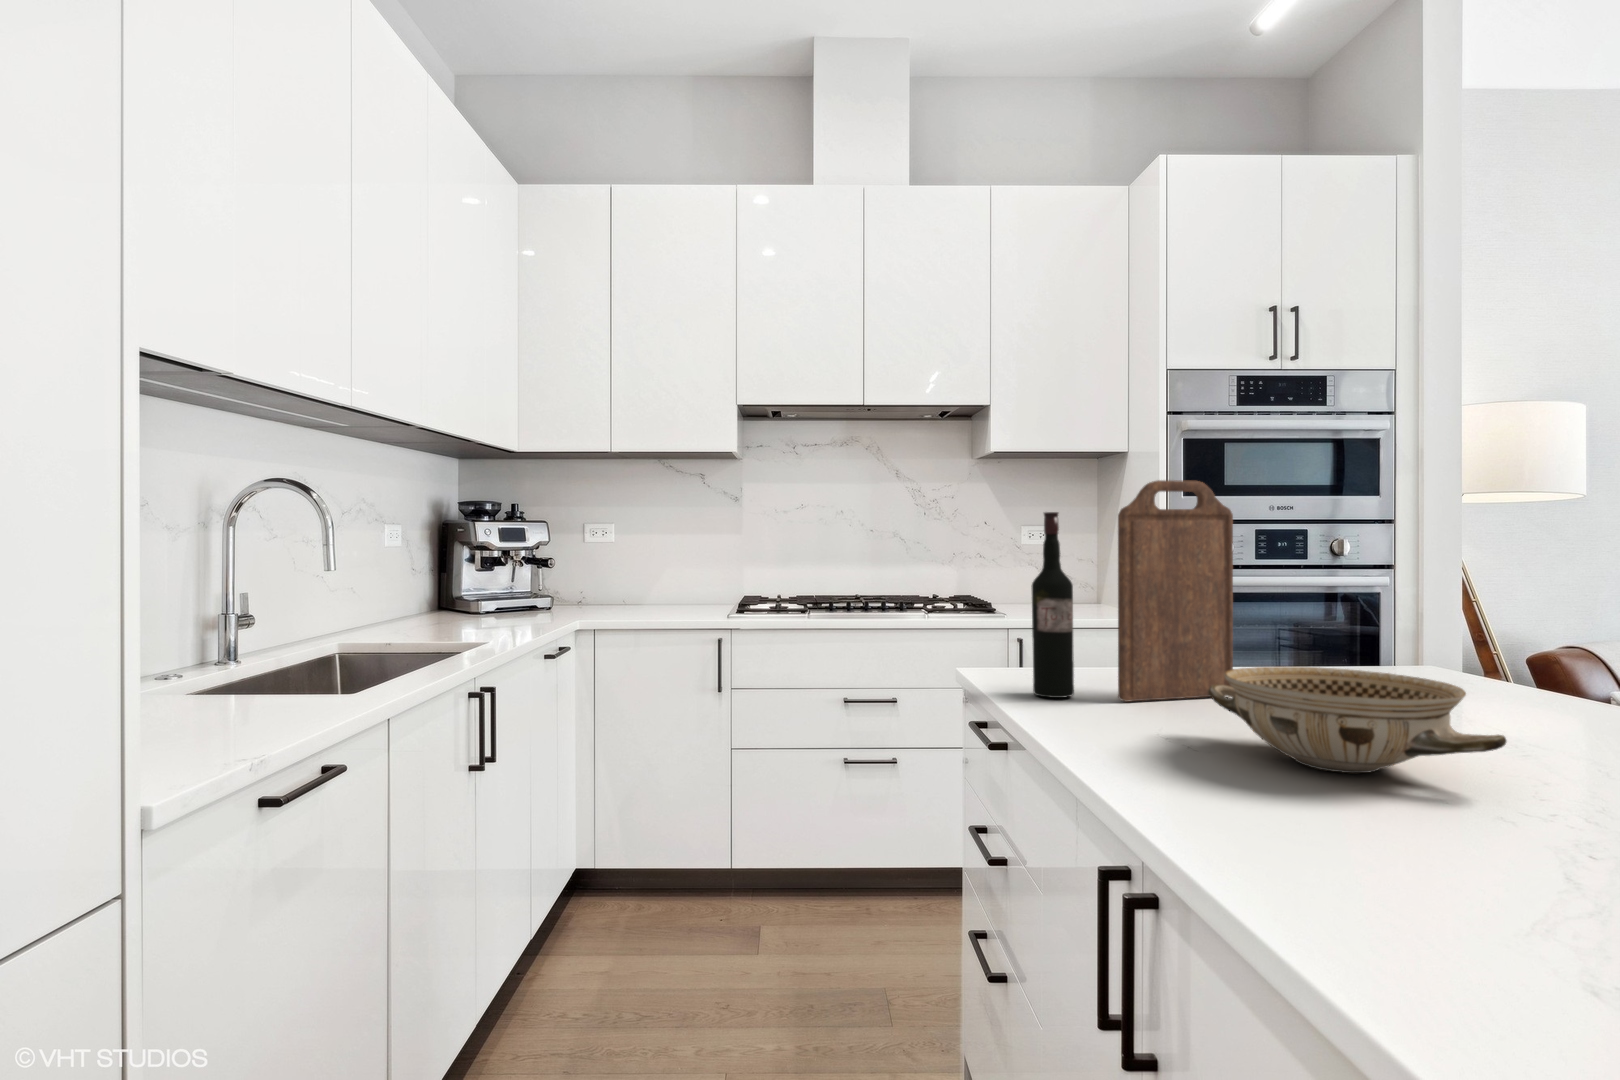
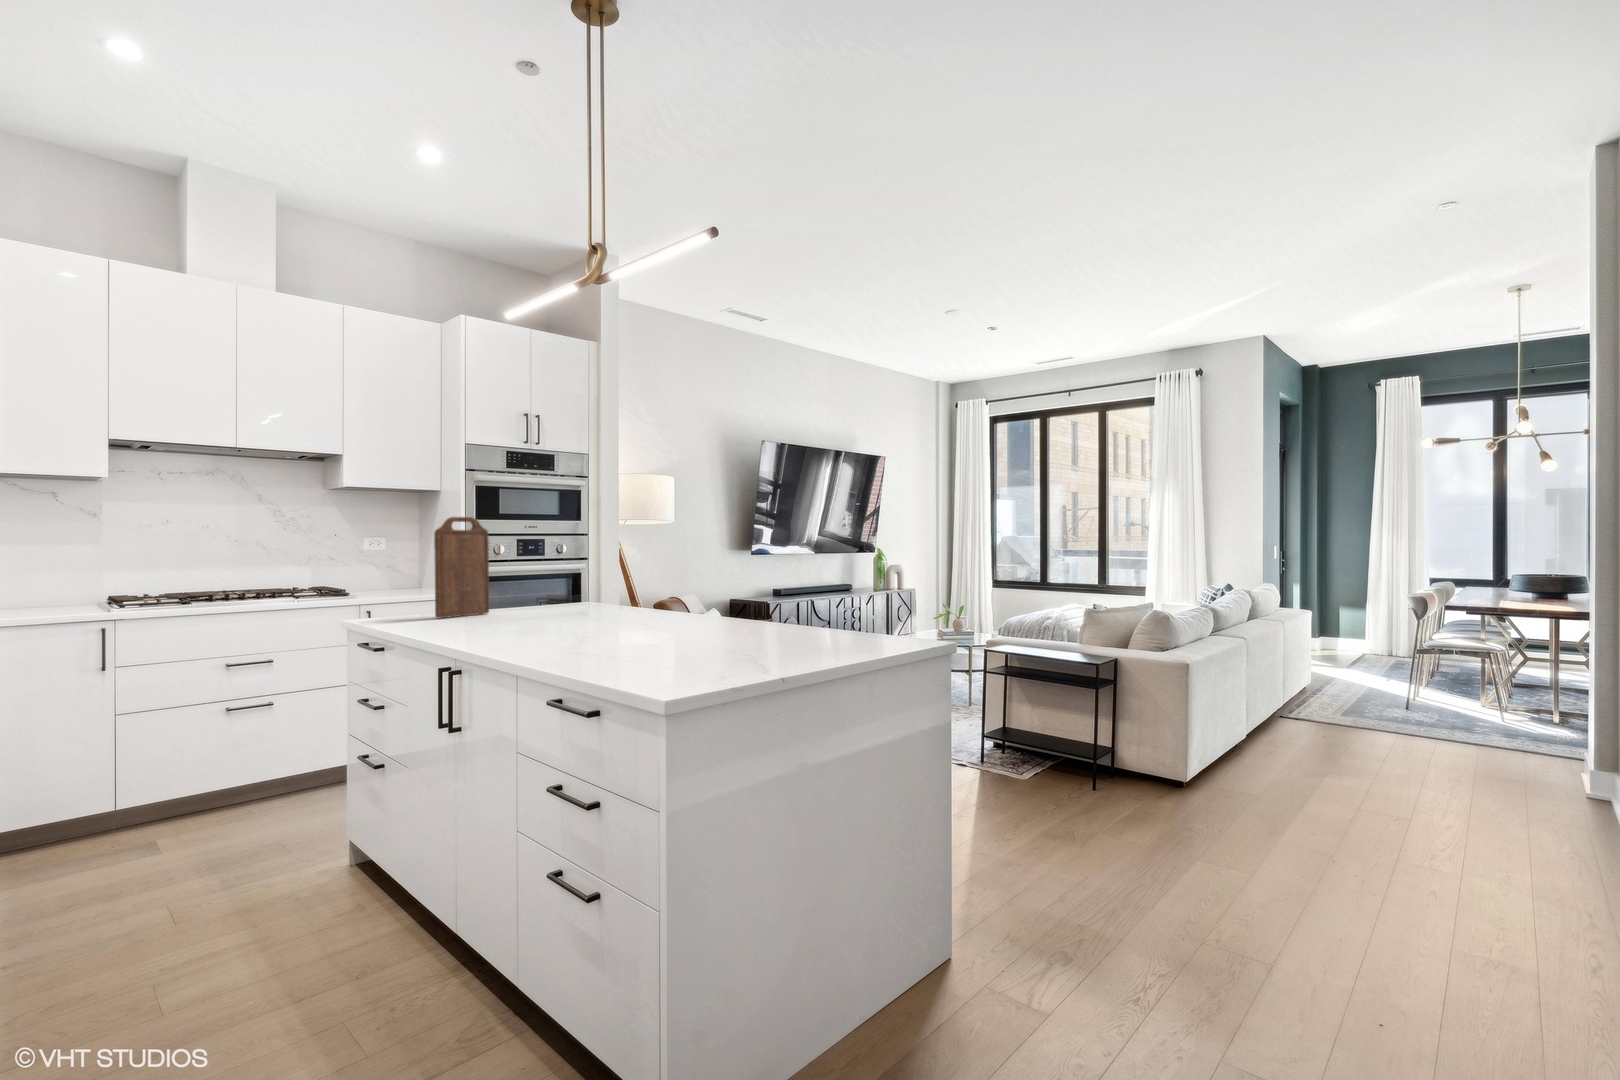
wine bottle: present [1031,512,1074,698] -> none [390,531,413,620]
ceramic bowl: present [1208,667,1506,773] -> none [473,592,567,626]

